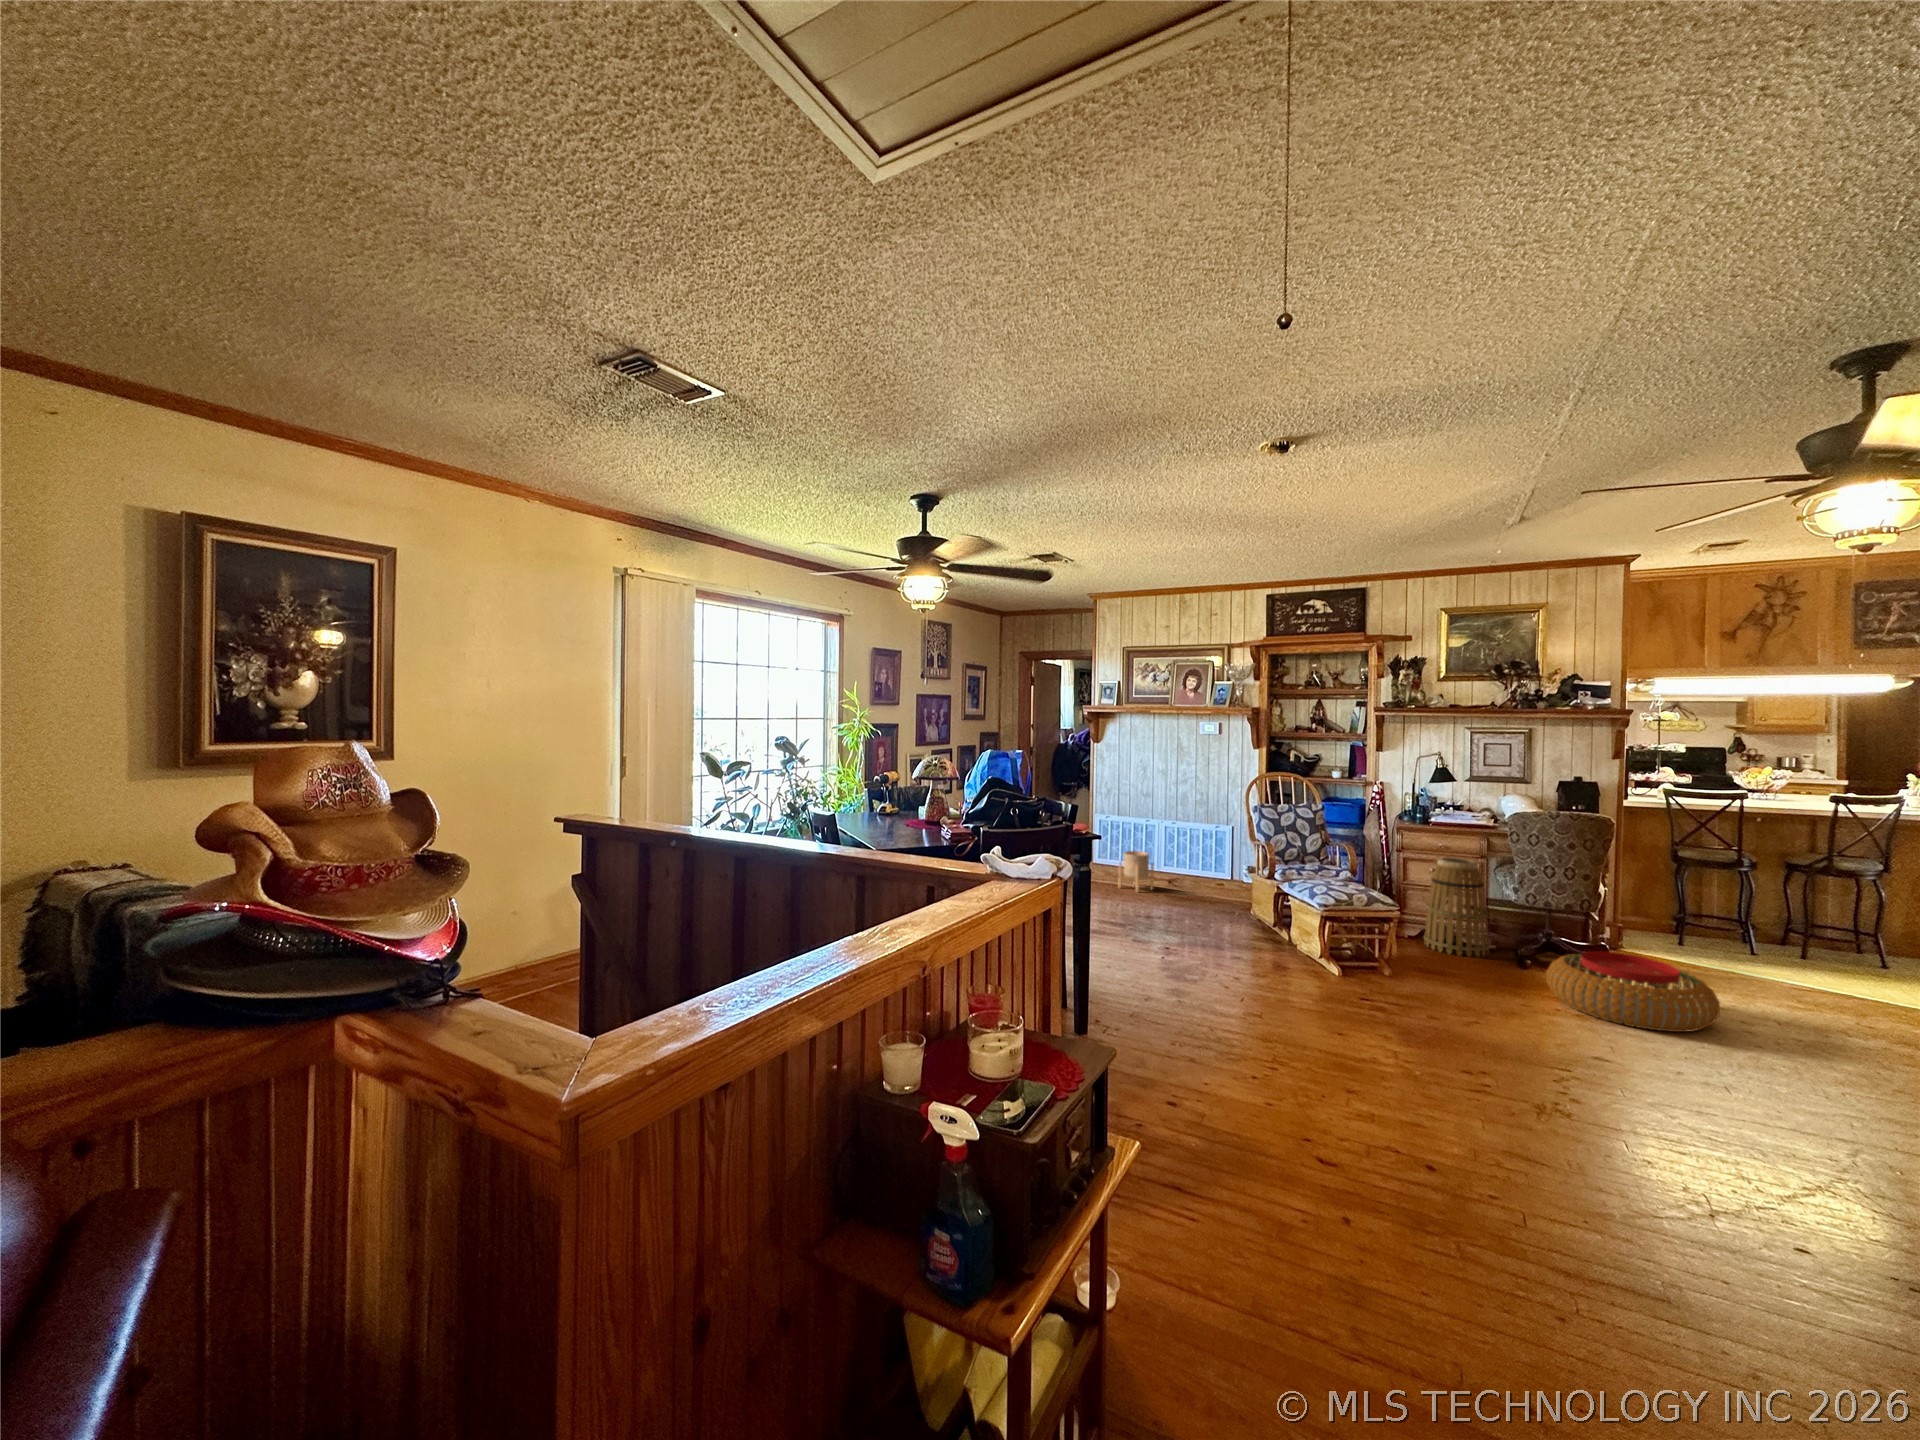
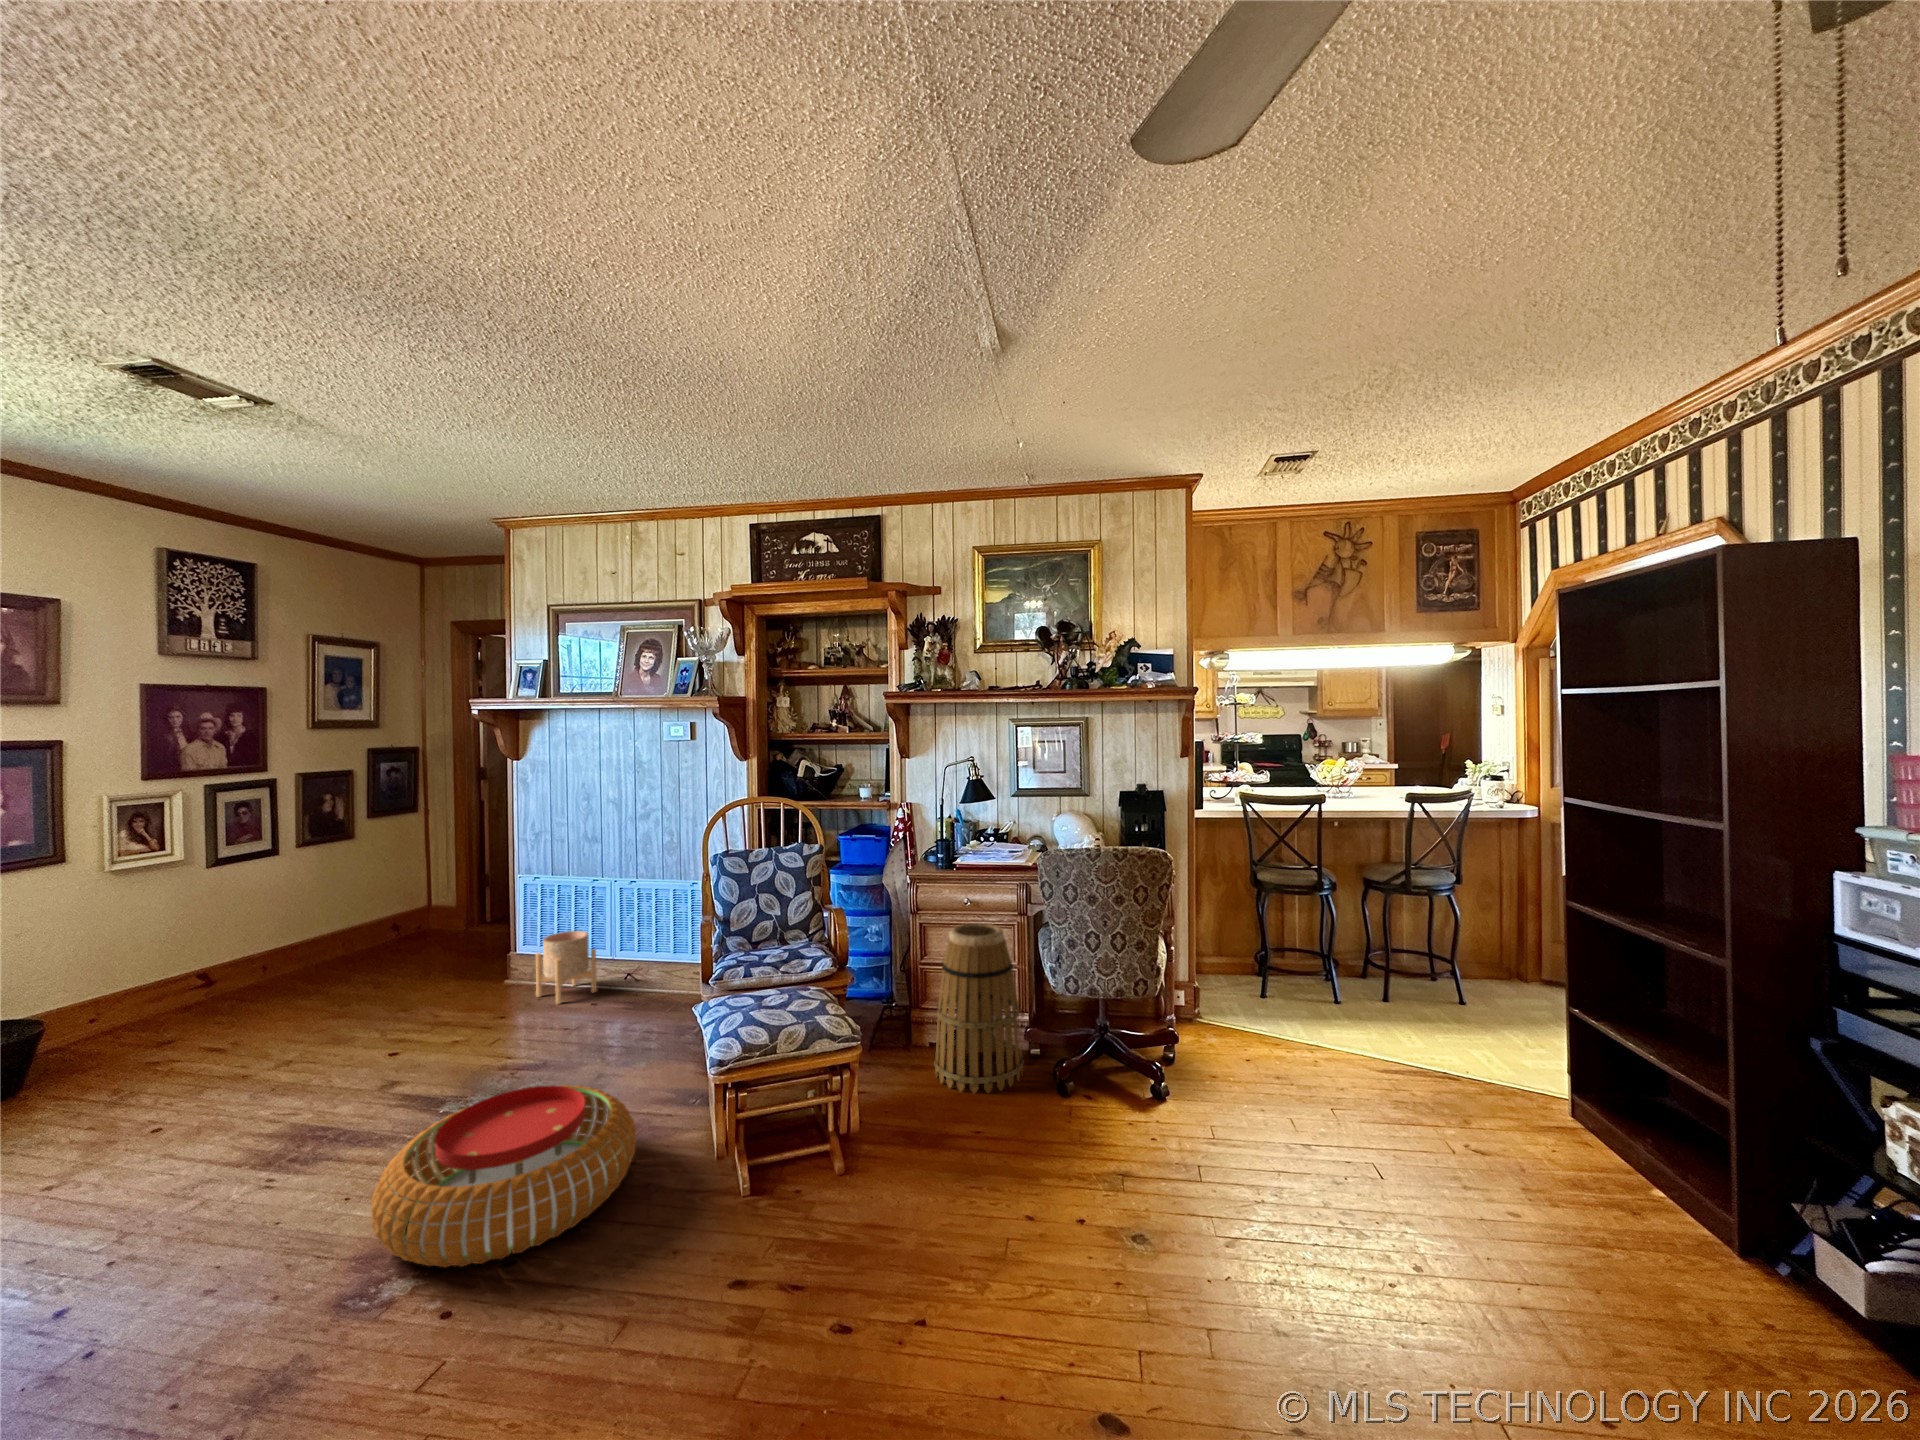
pouf: present [1546,951,1720,1032] -> present [371,1085,636,1267]

